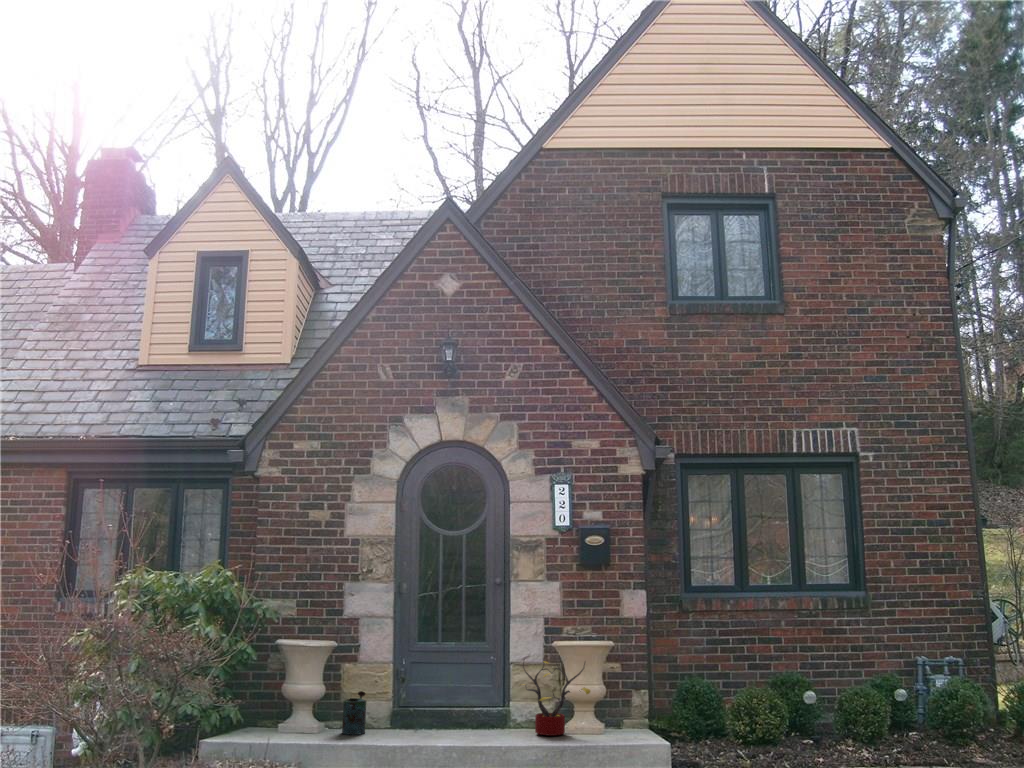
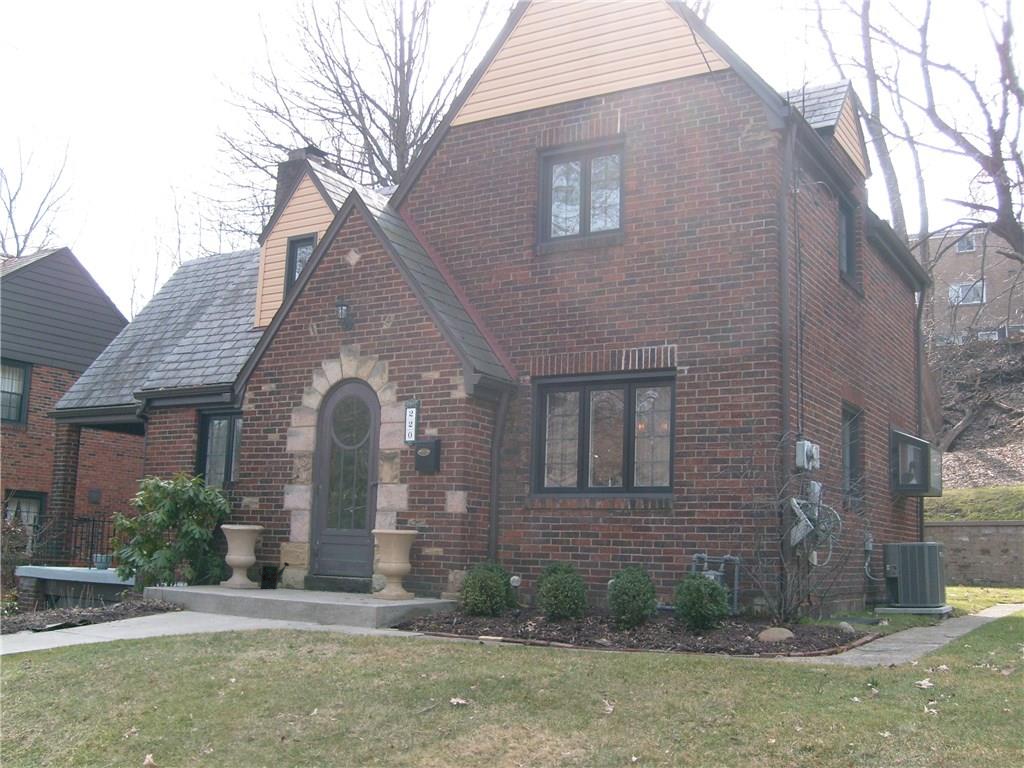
decorative plant: present [523,662,590,735] -> none [365,541,400,596]

